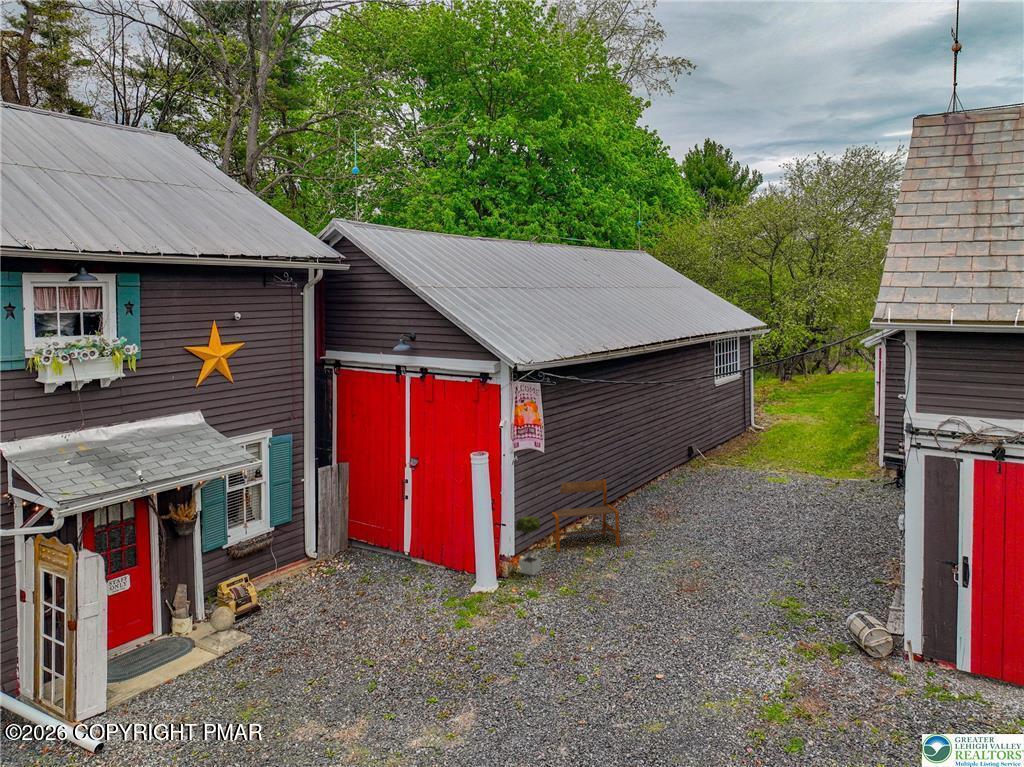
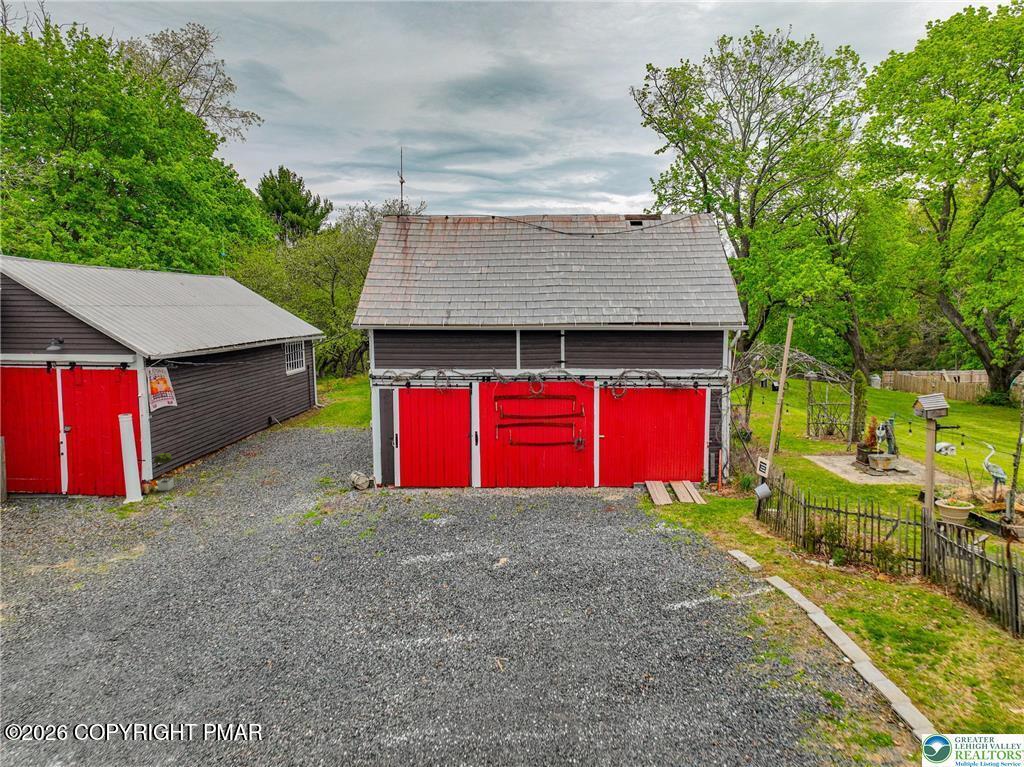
bench: present [551,479,620,552] -> none [174,430,226,478]

